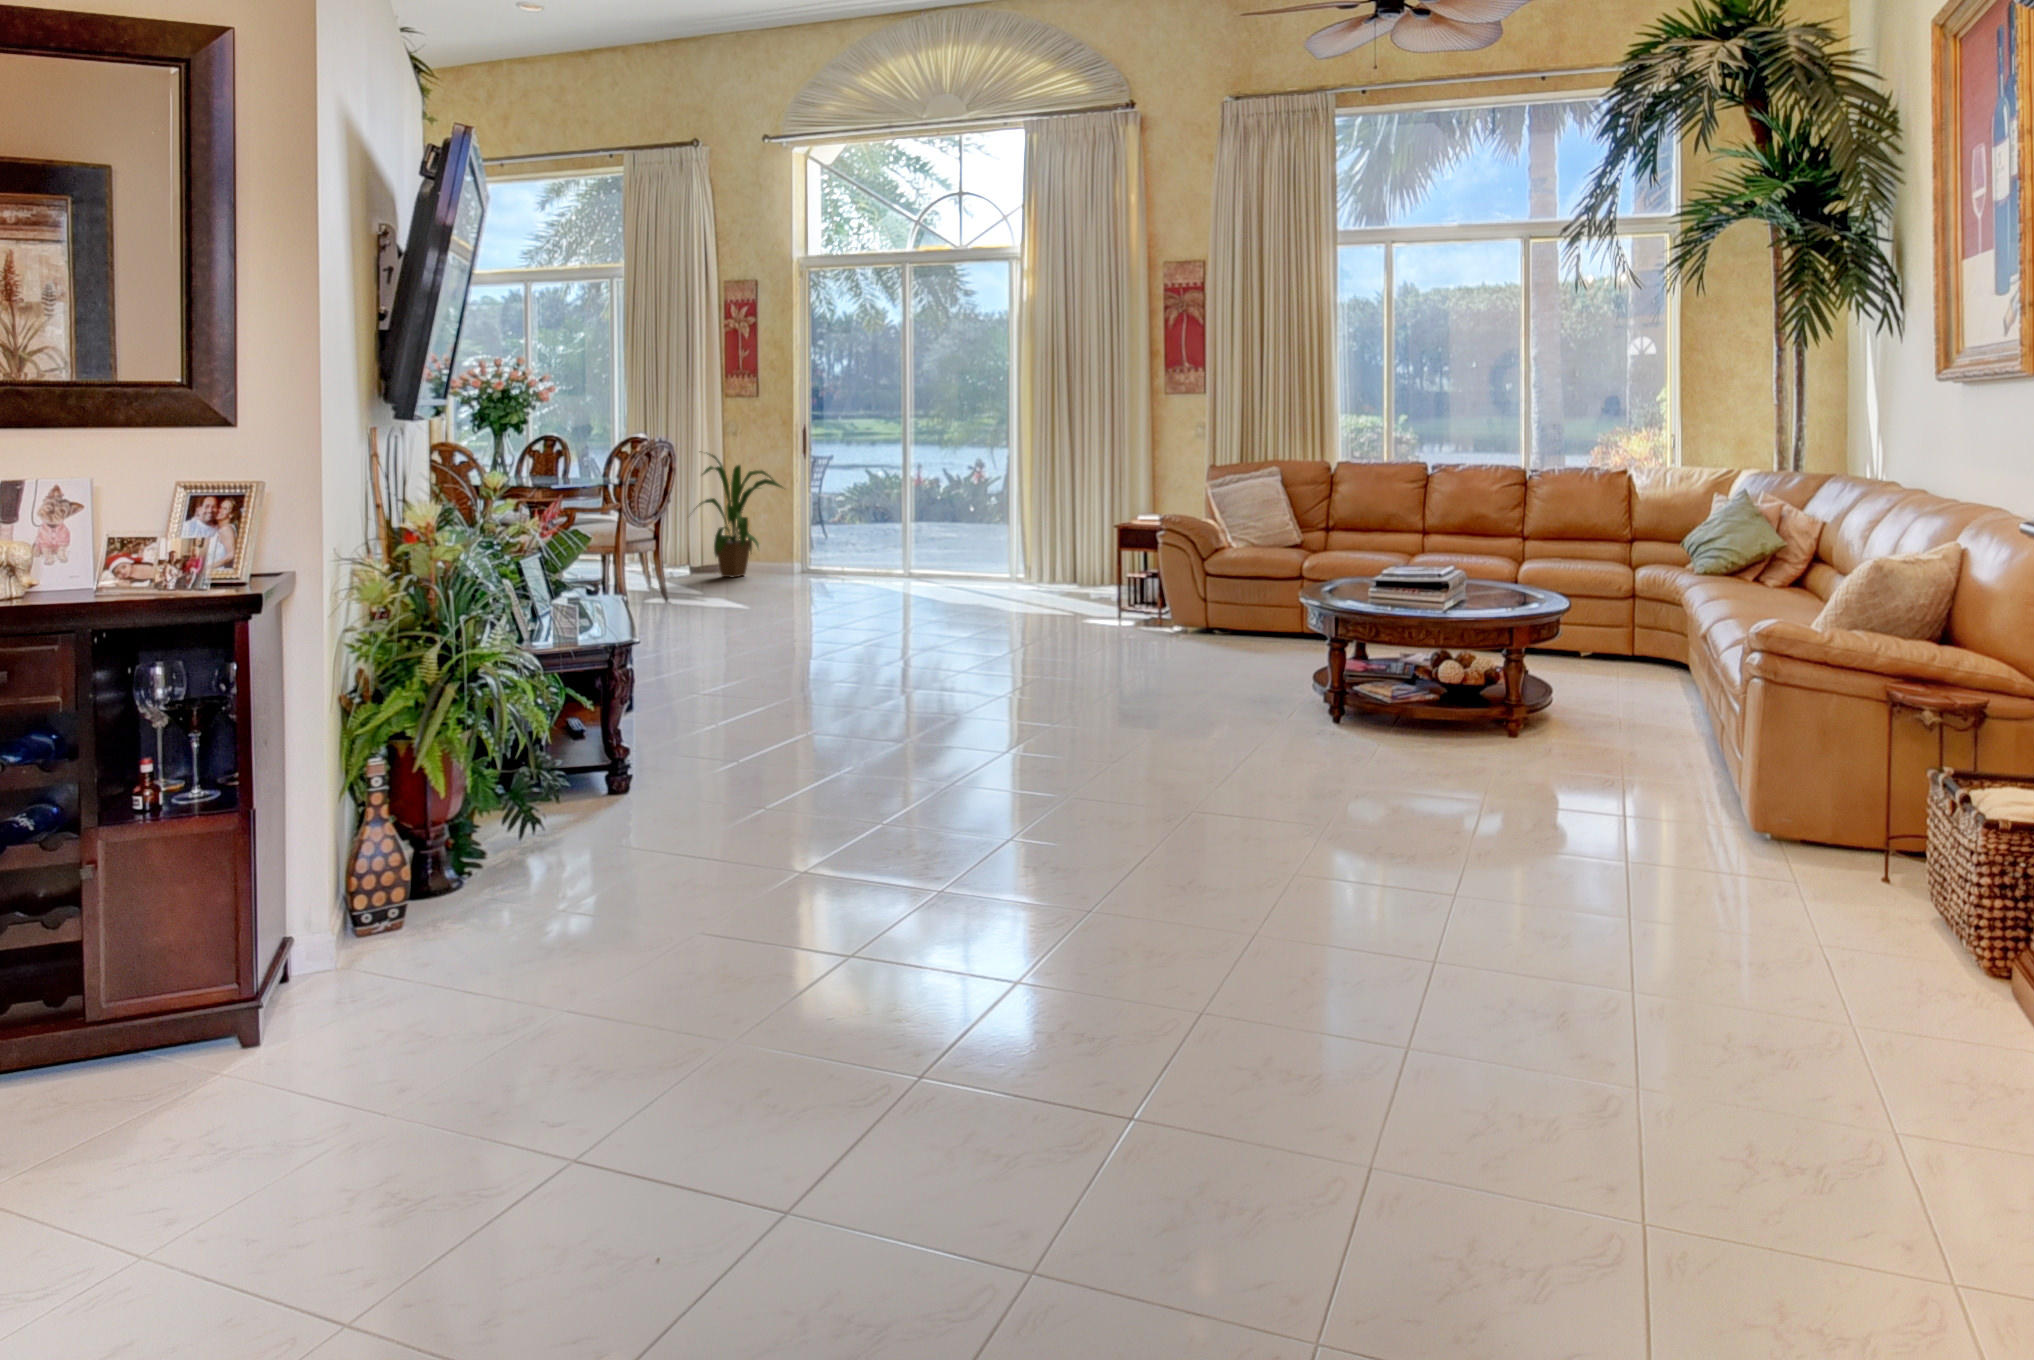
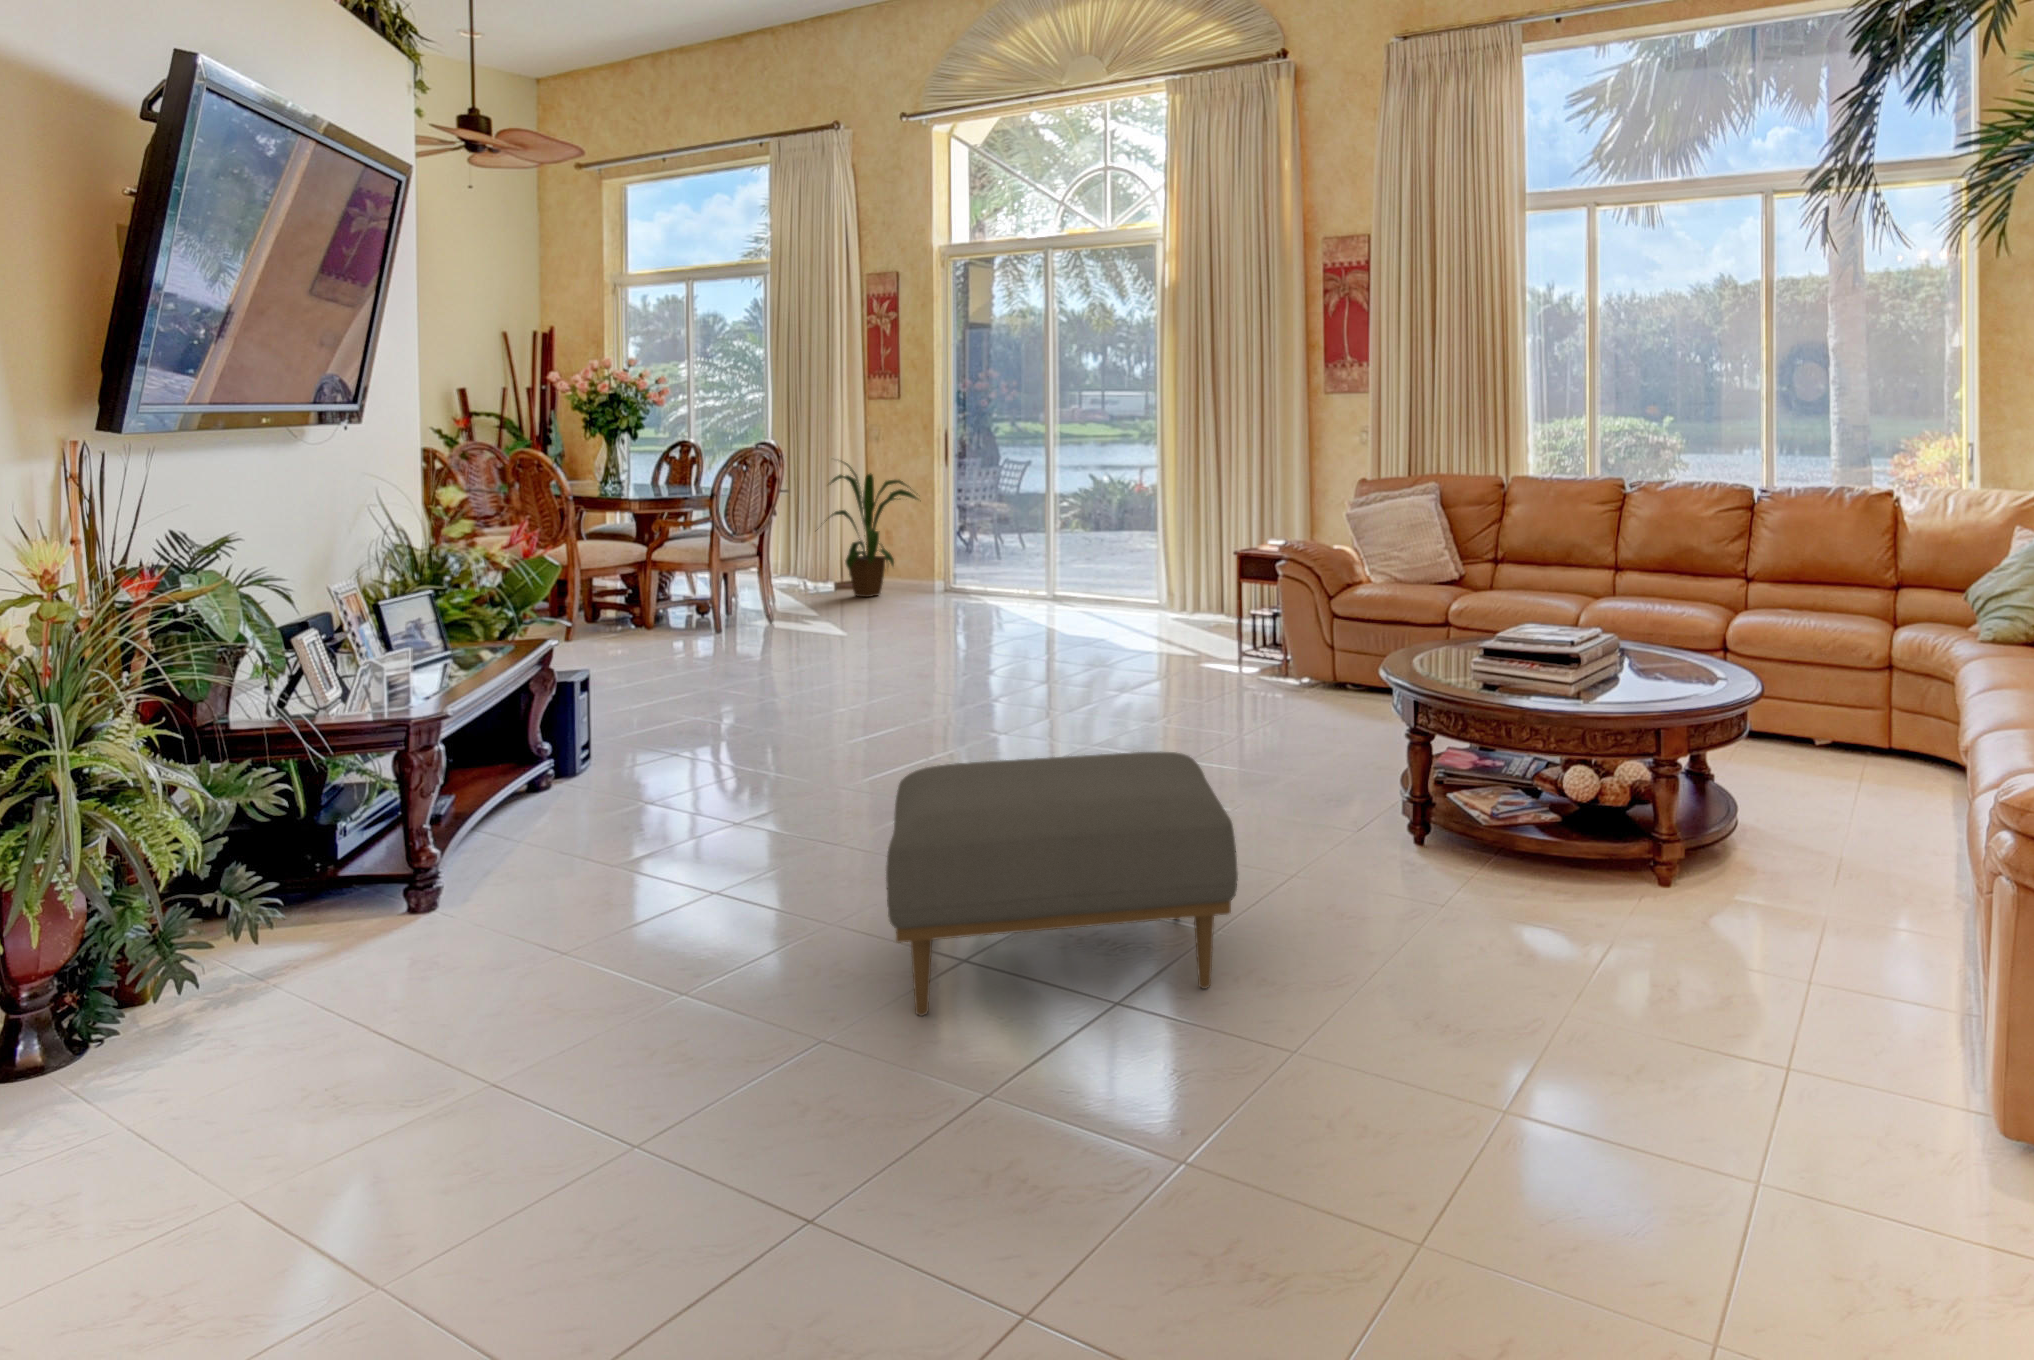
ottoman: none [1000,652,1268,829] -> present [886,752,1238,1016]

